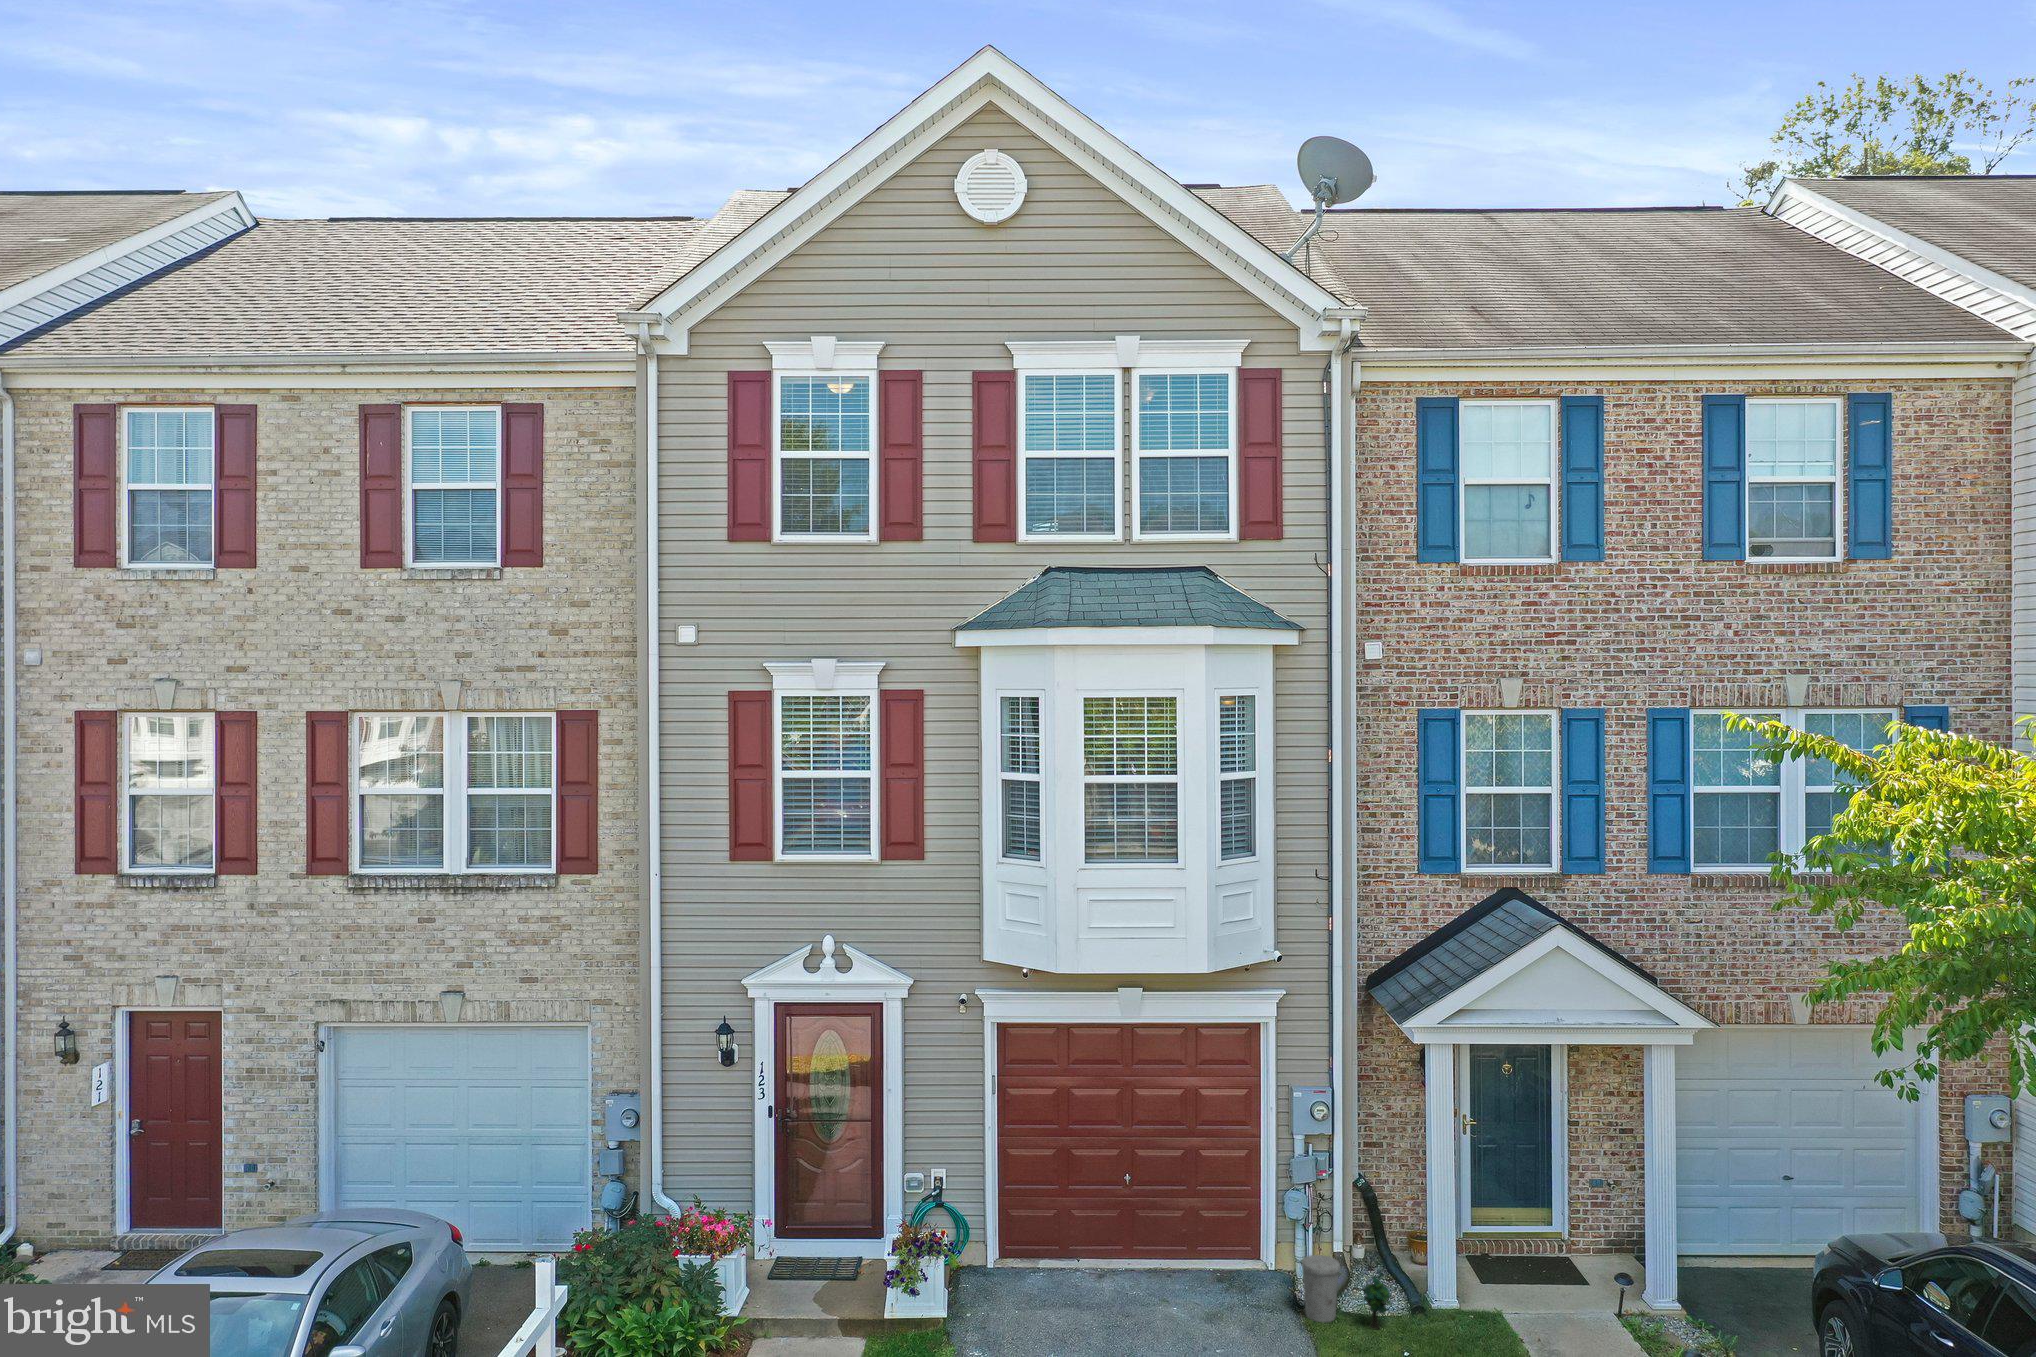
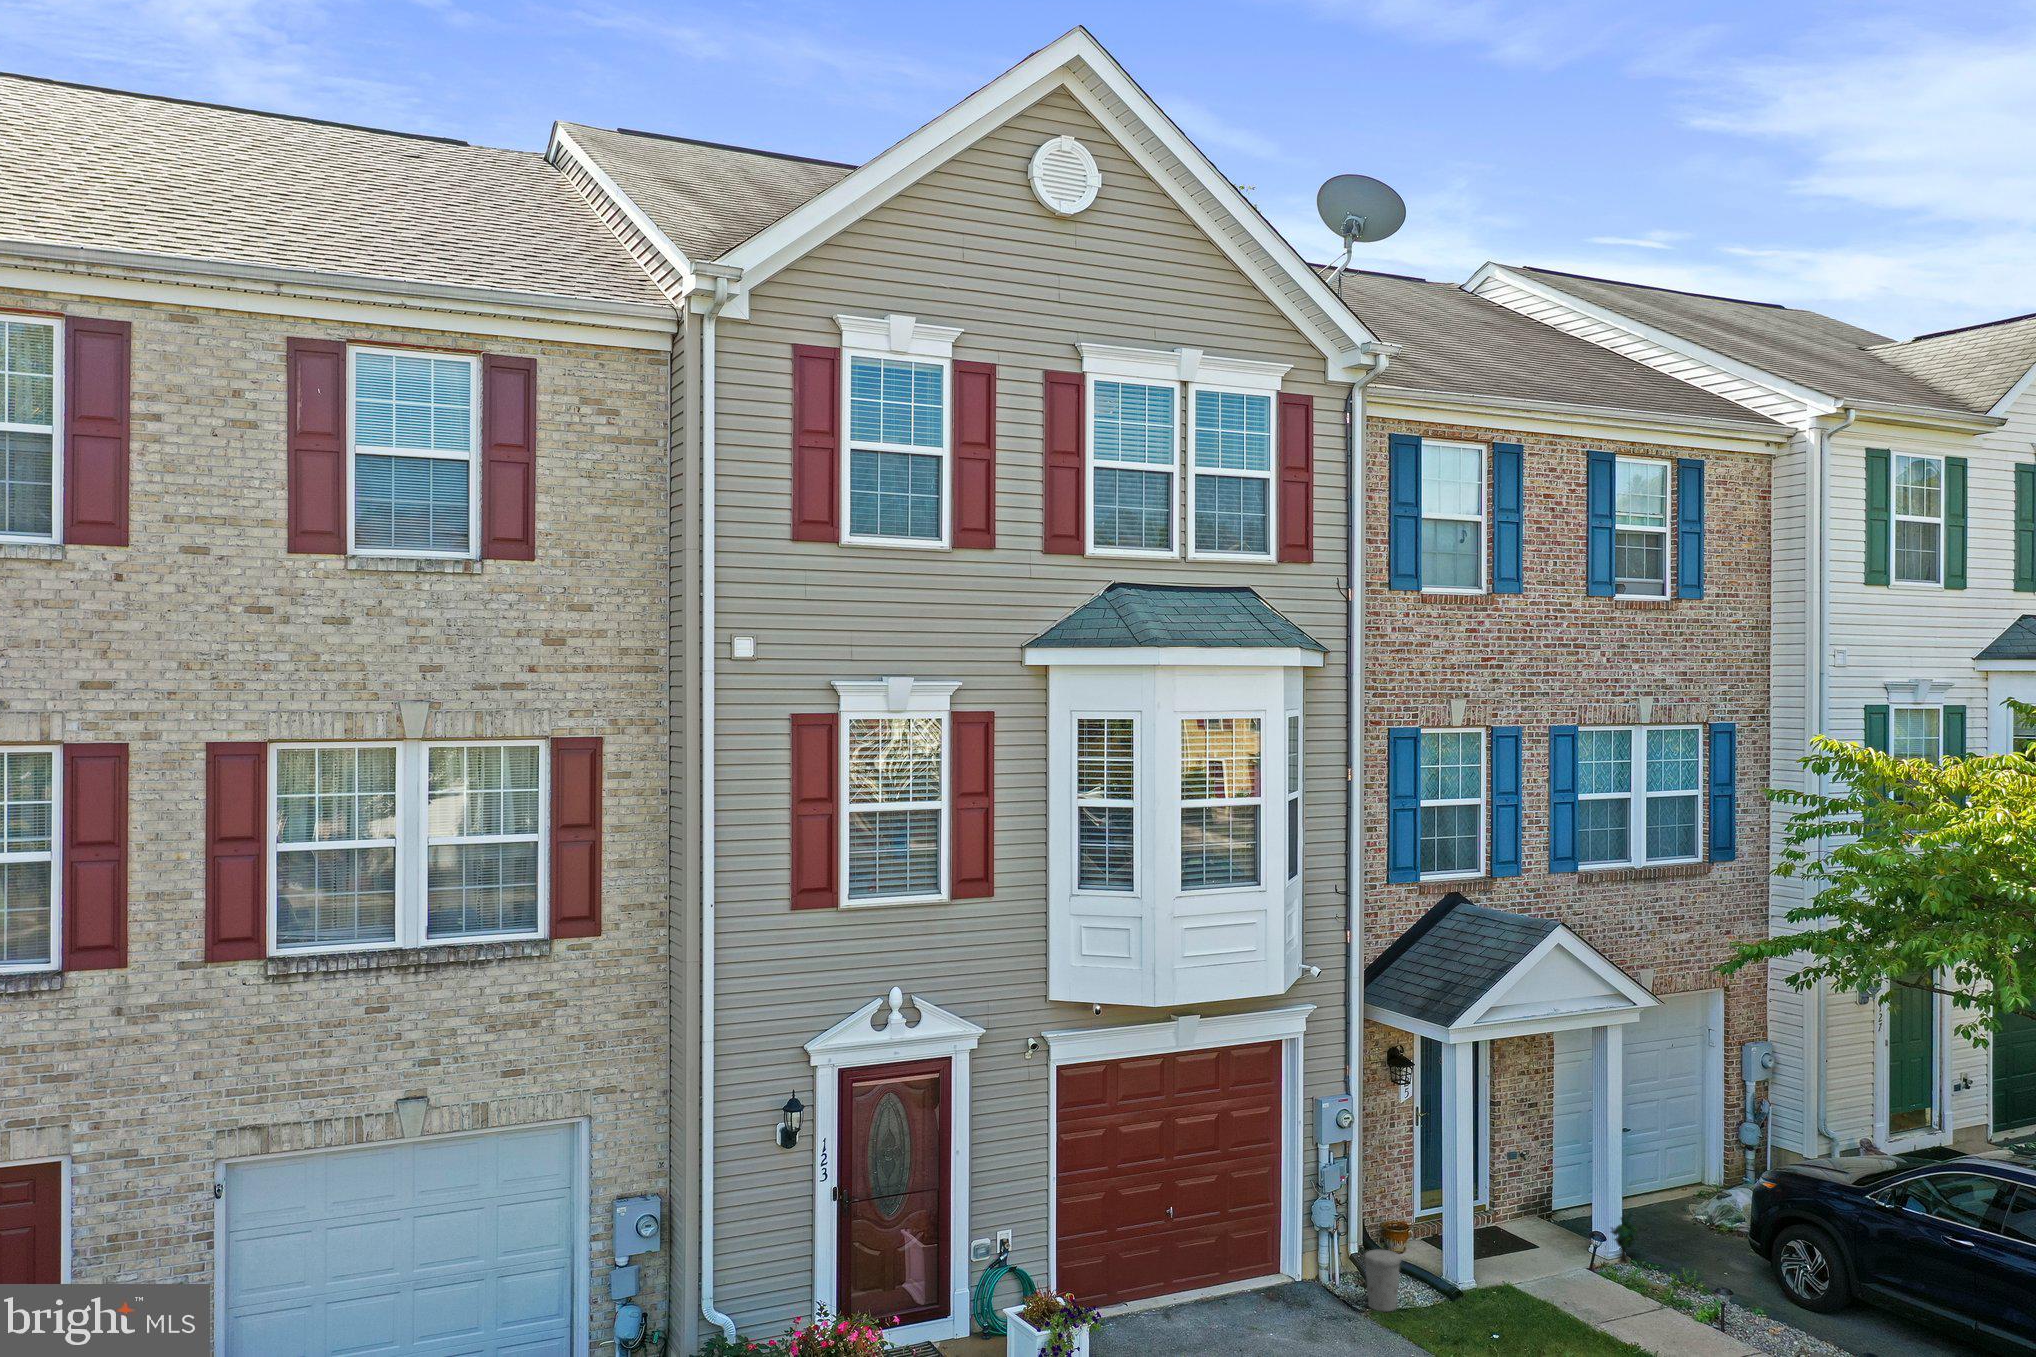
decorative plant: present [1362,1272,1391,1330] -> present [1611,1213,1639,1263]

